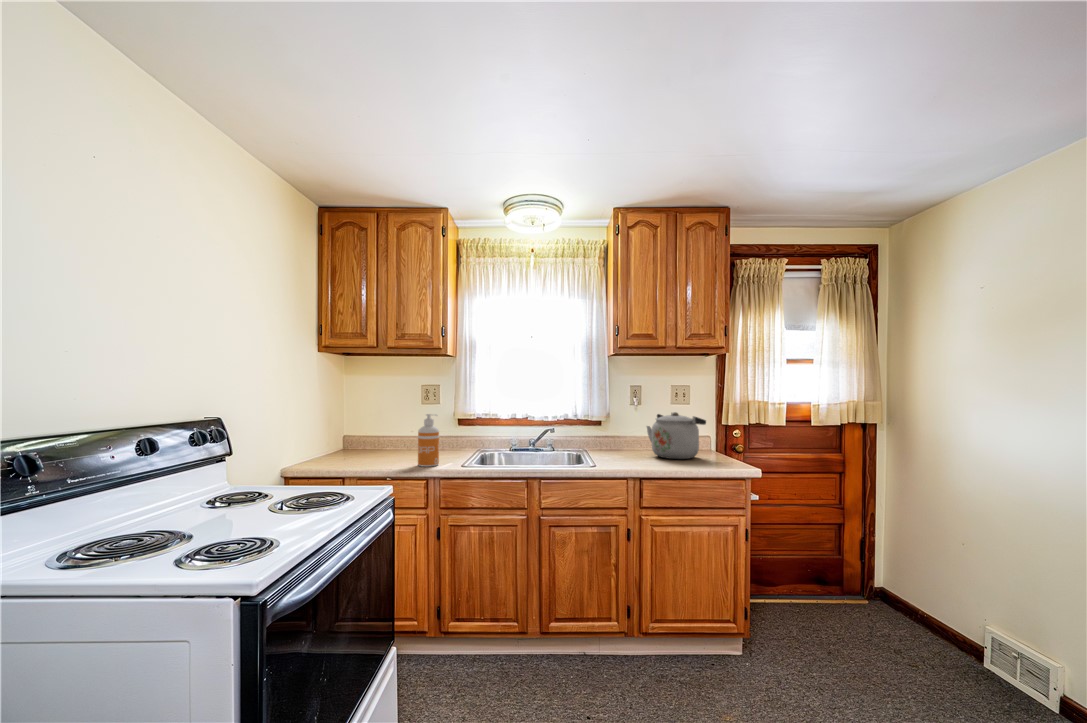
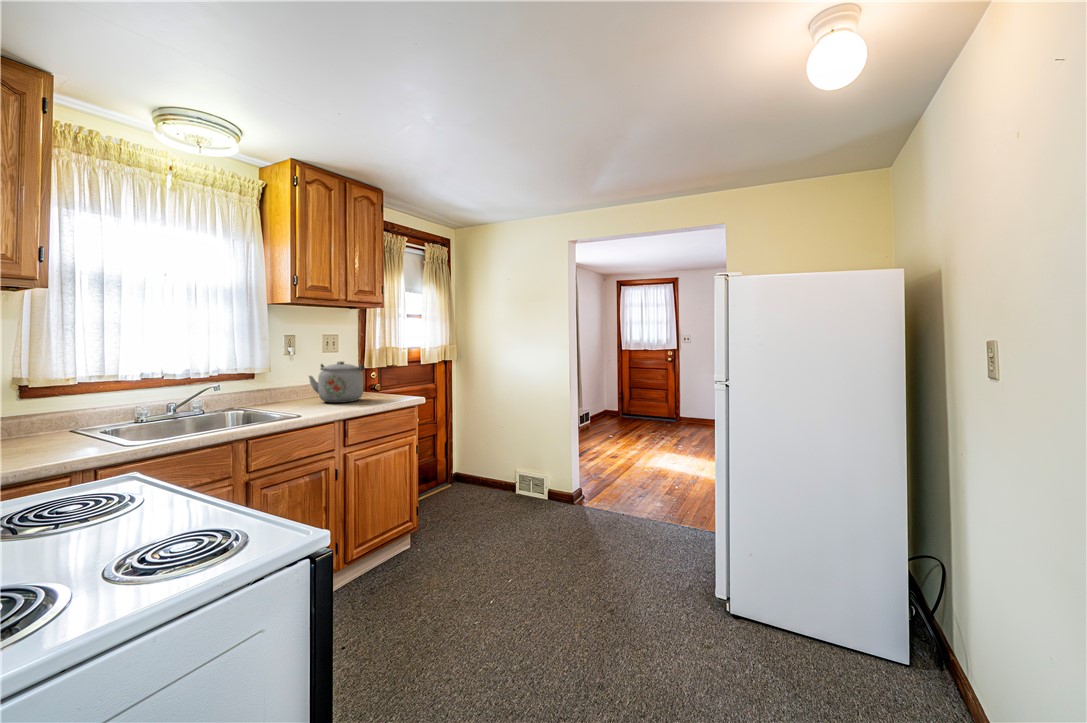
soap dispenser: present [418,414,439,467] -> none [38,380,84,457]

